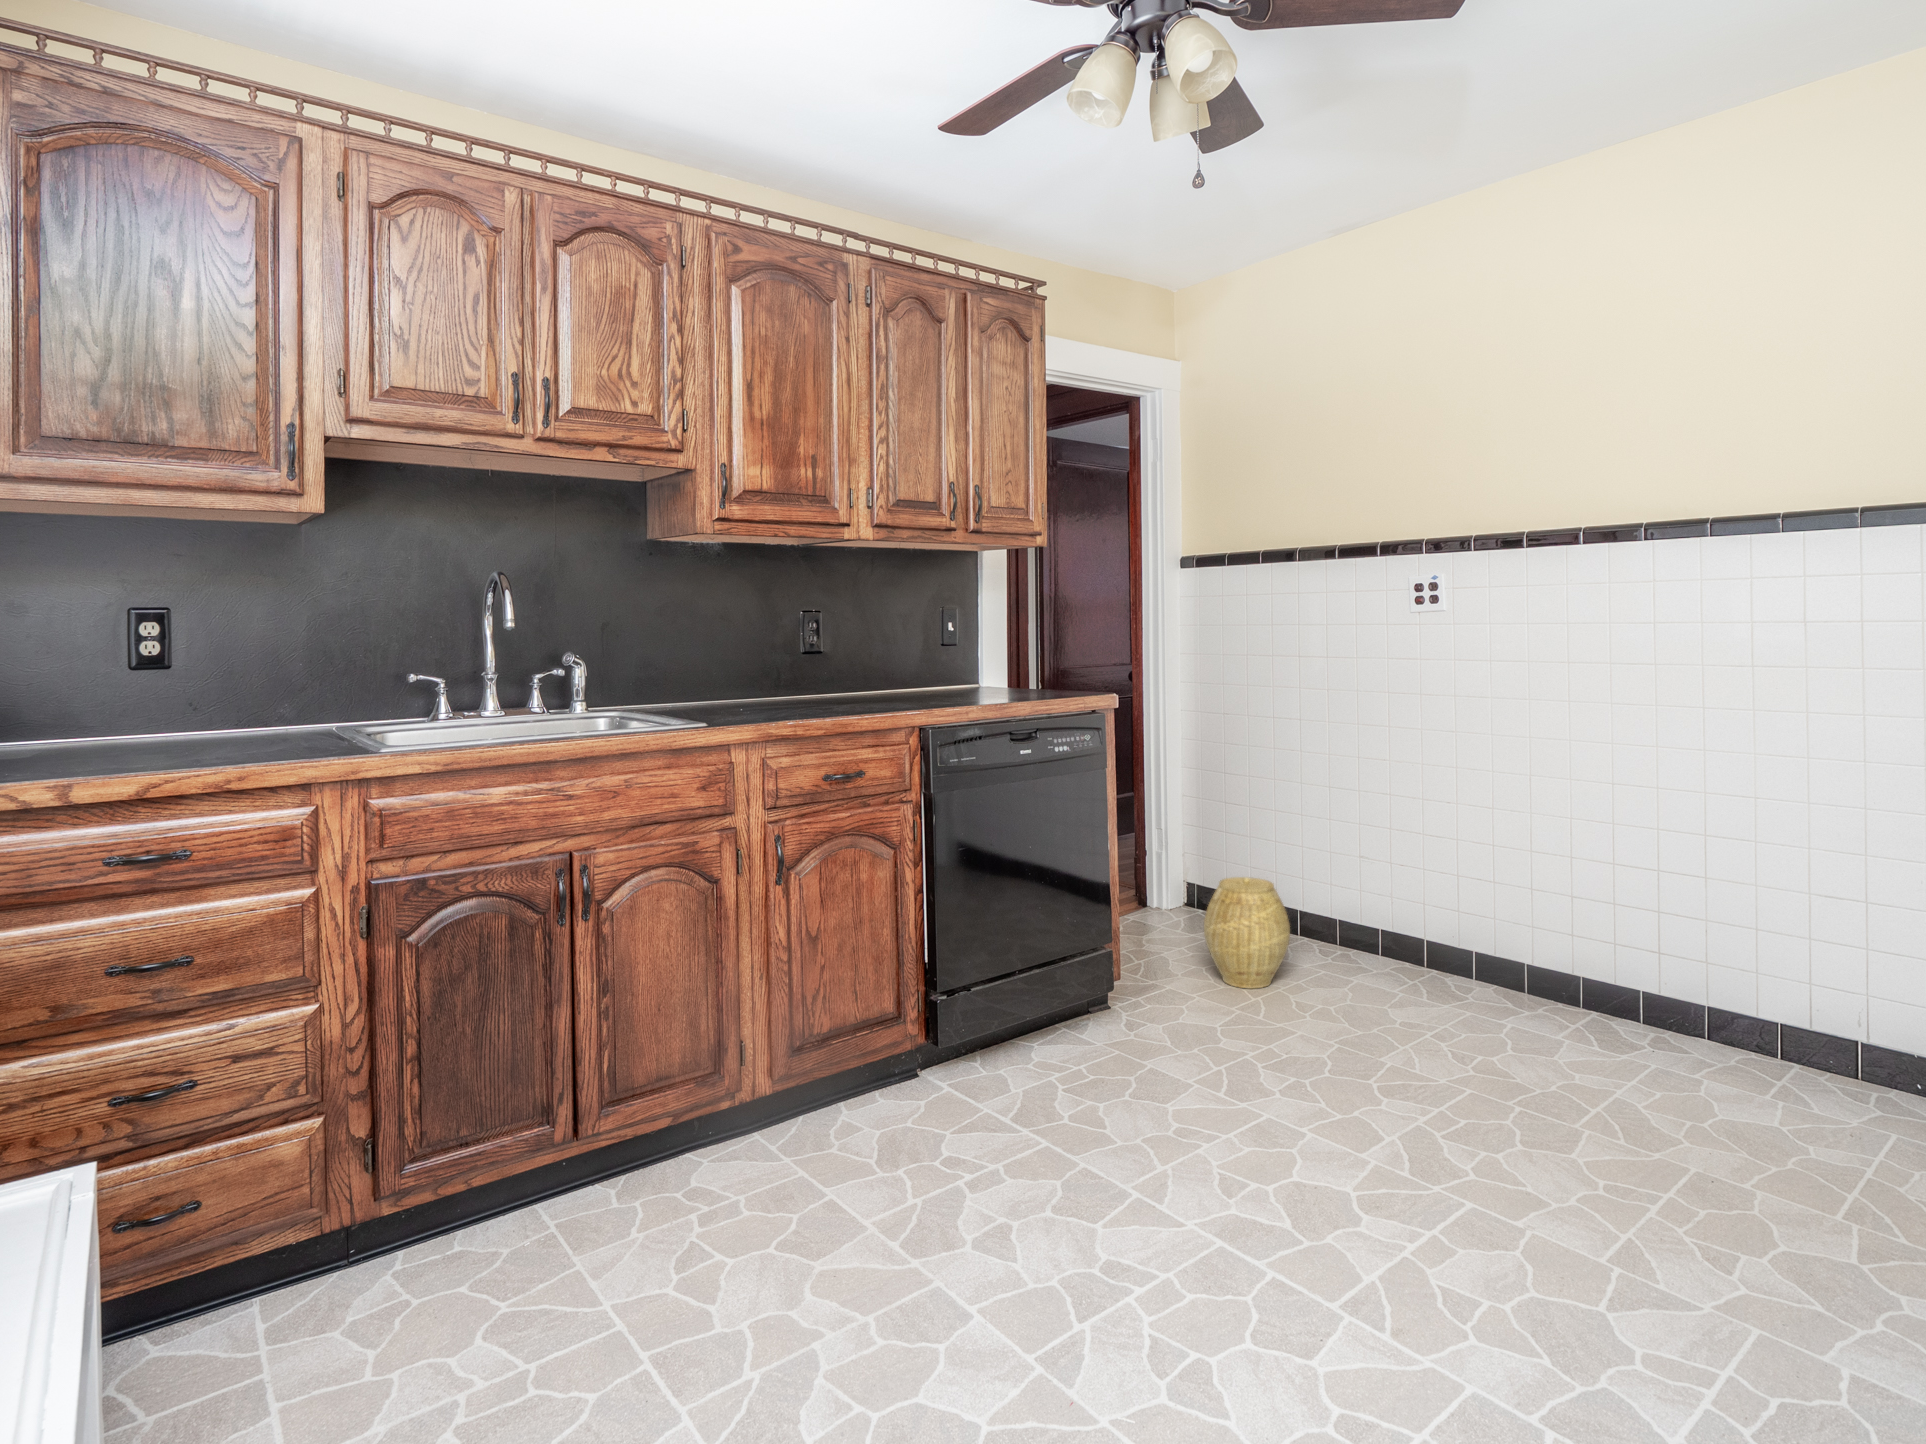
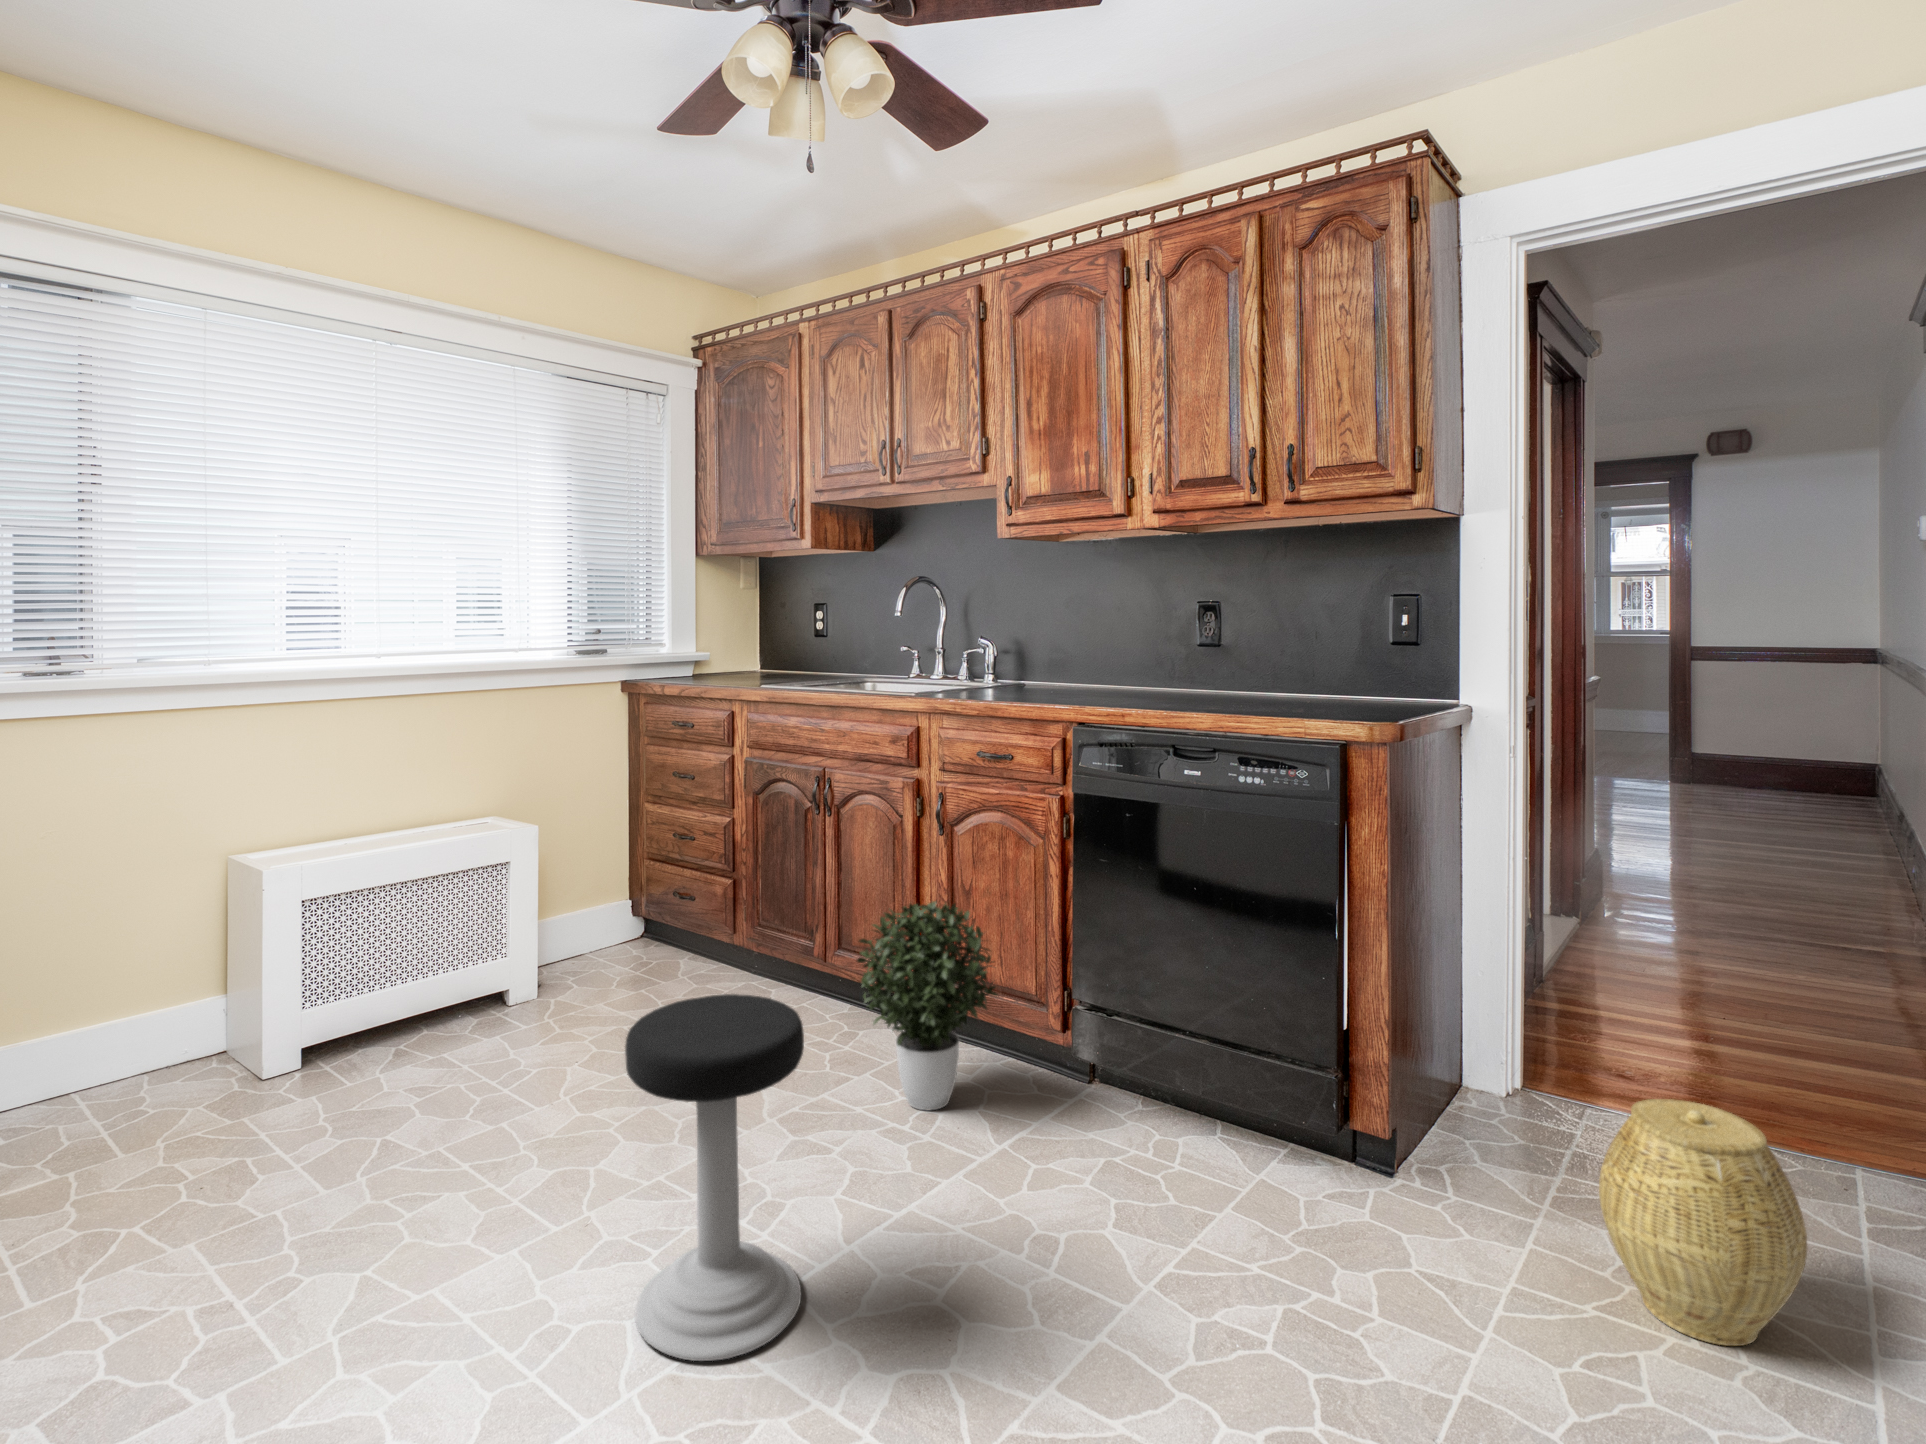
potted plant: none [842,928,995,1156] -> present [857,901,998,1110]
stool: none [1180,982,1348,1312] -> present [625,994,804,1361]

